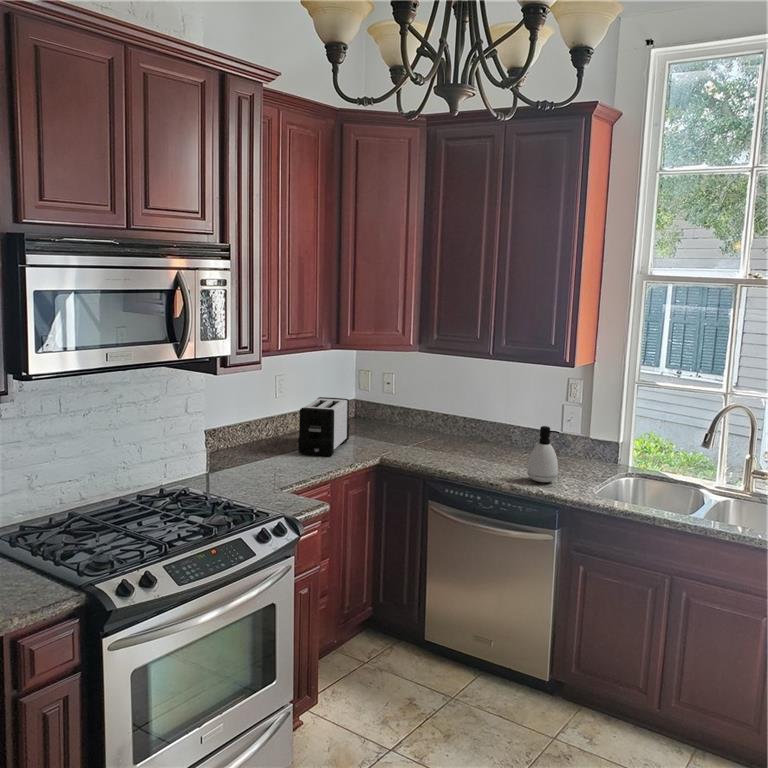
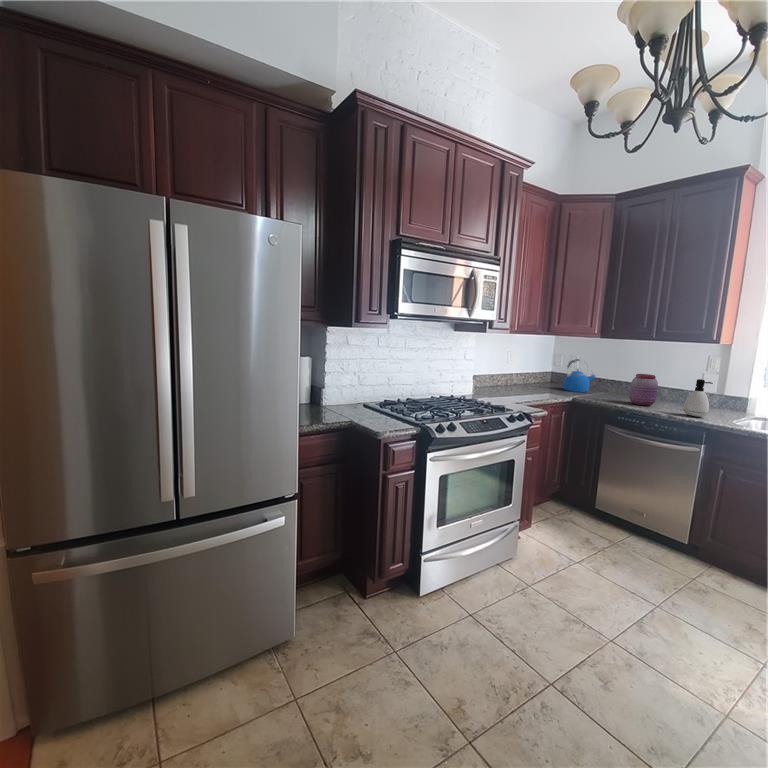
kettle: none [370,389,417,445] -> present [563,359,596,392]
toaster: present [298,397,350,456] -> none [521,361,552,393]
jar: none [461,415,497,466] -> present [630,374,658,406]

